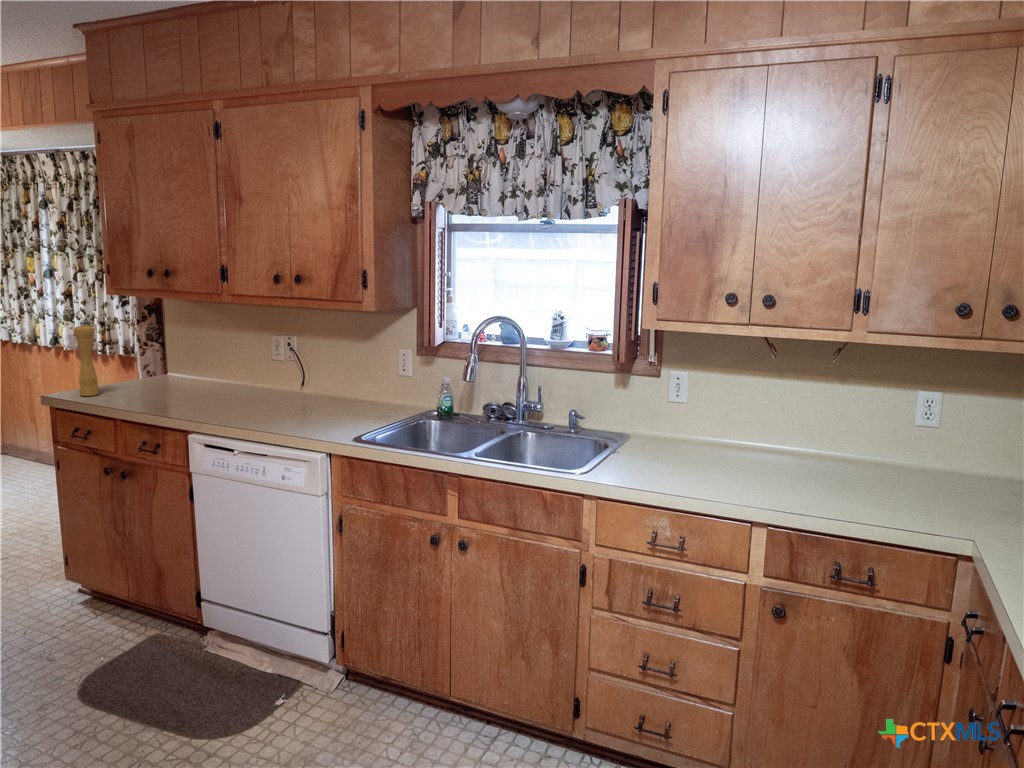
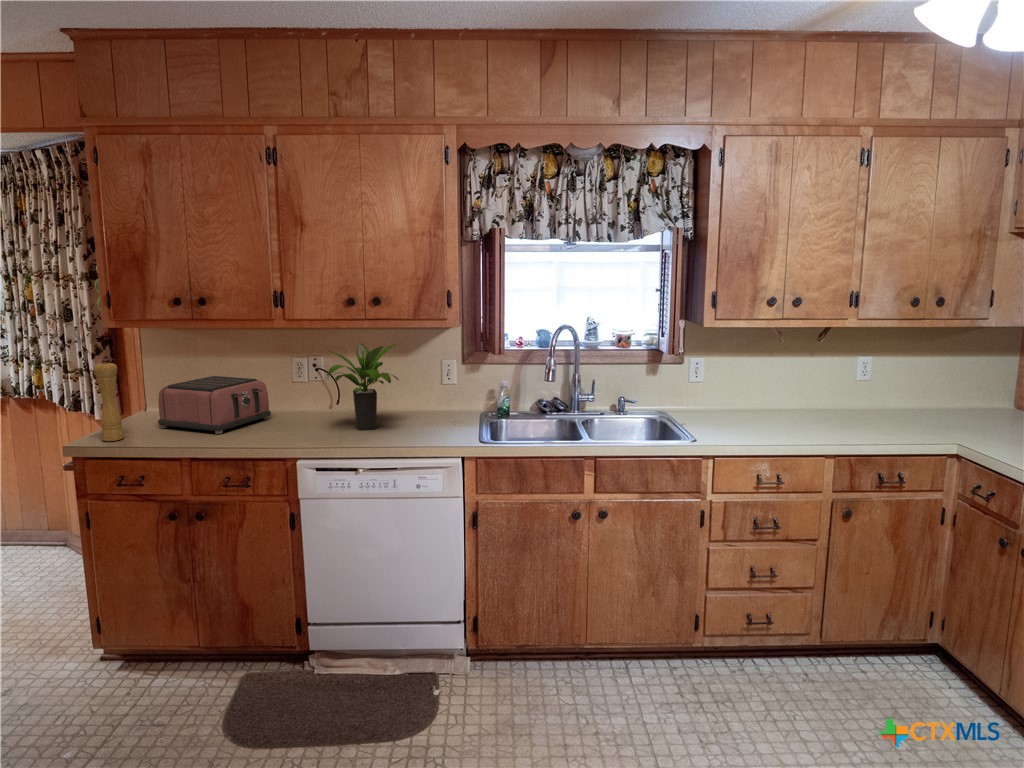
potted plant: none [240,324,329,413] -> present [327,344,398,430]
toaster: none [140,347,237,401] -> present [158,376,271,434]

